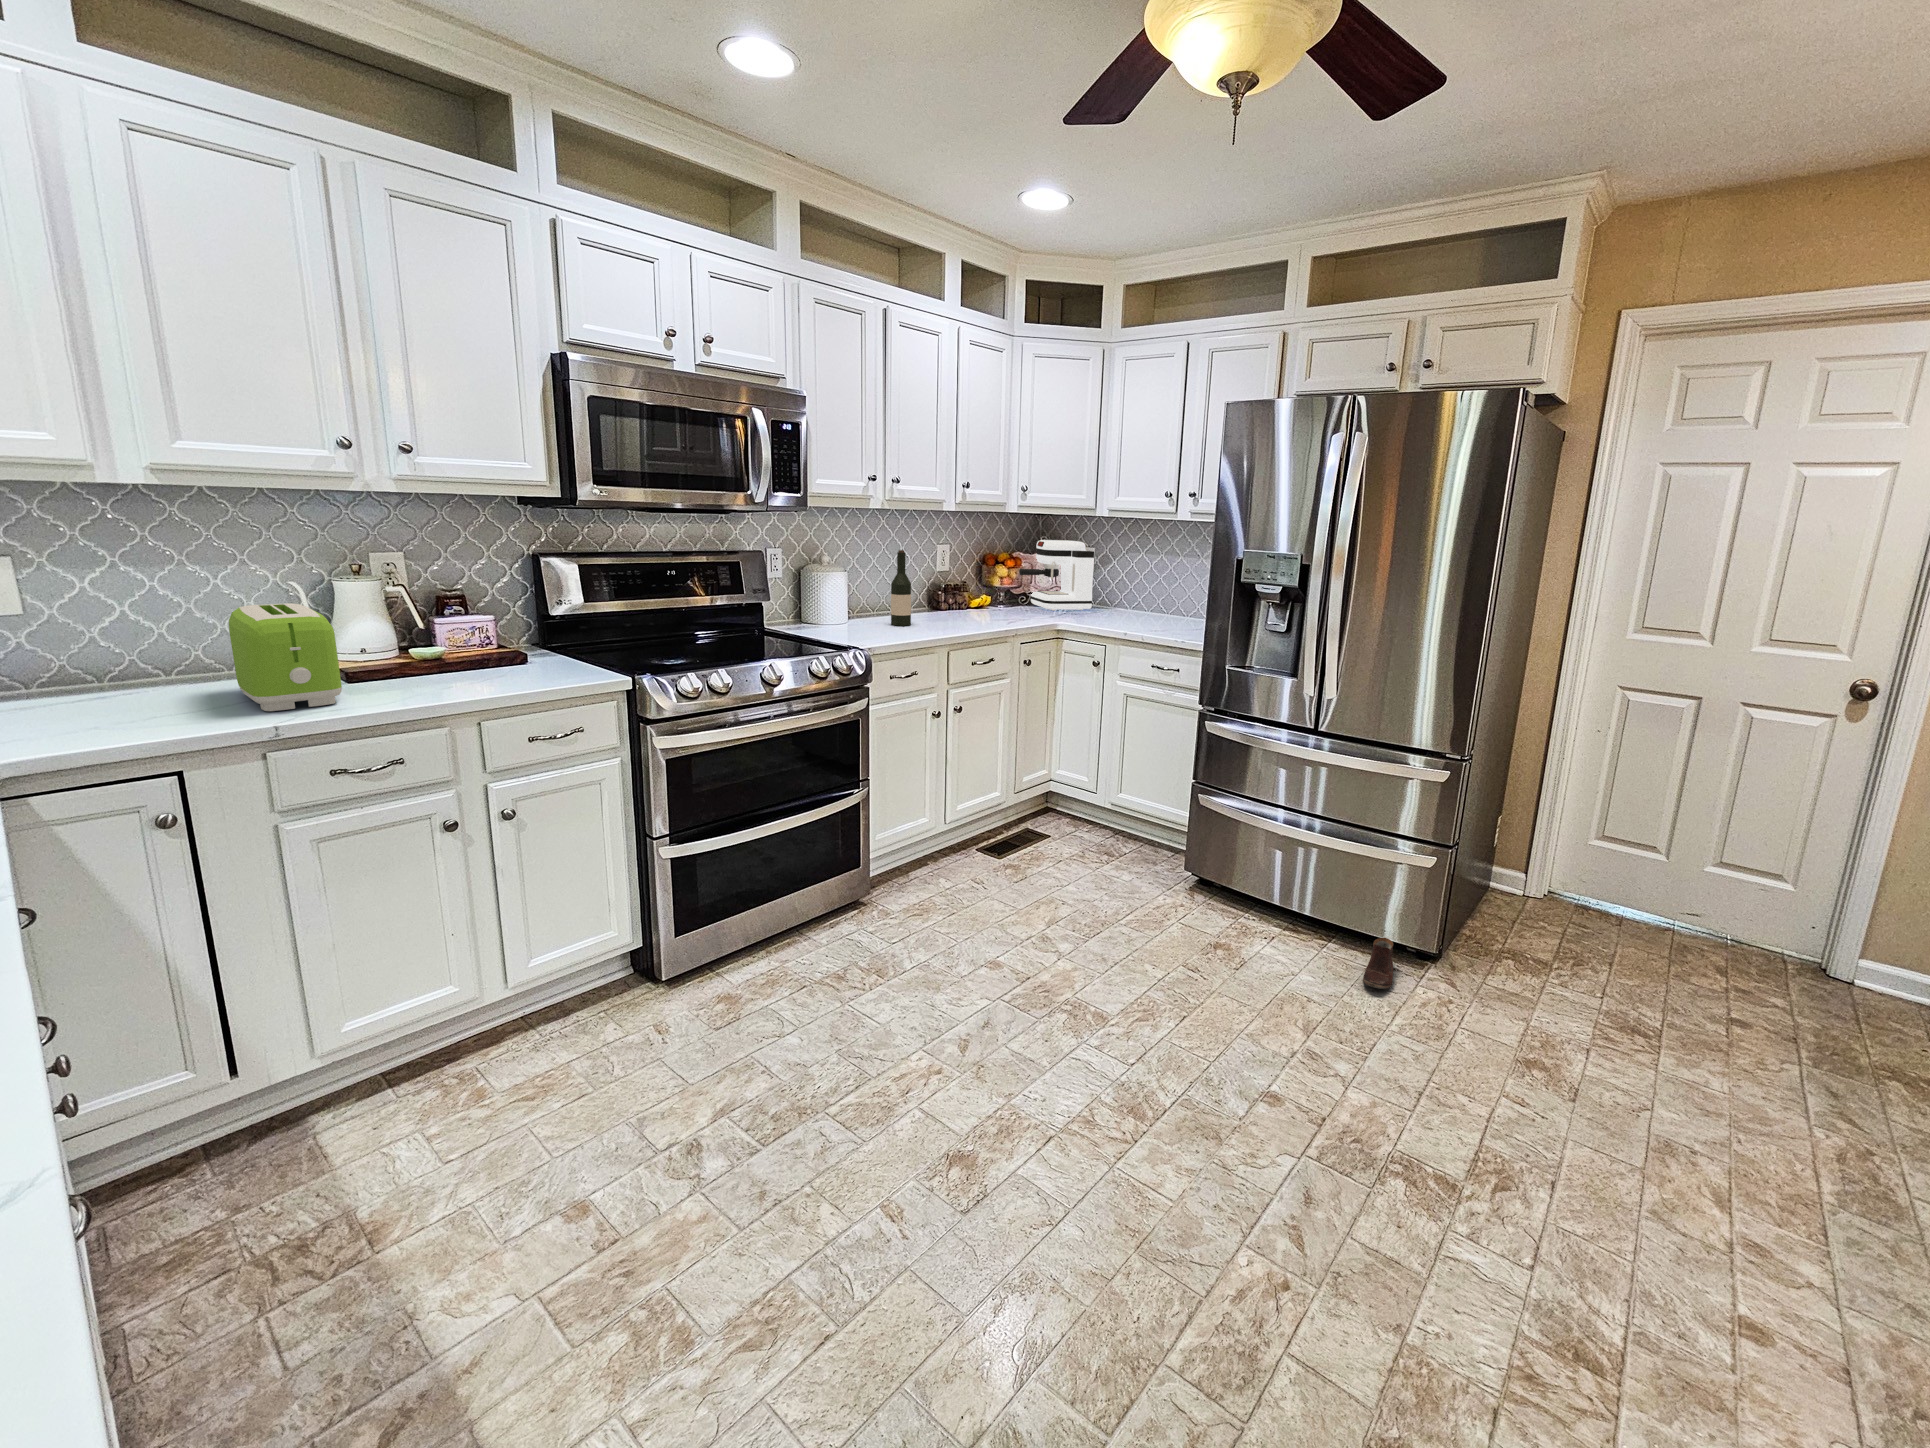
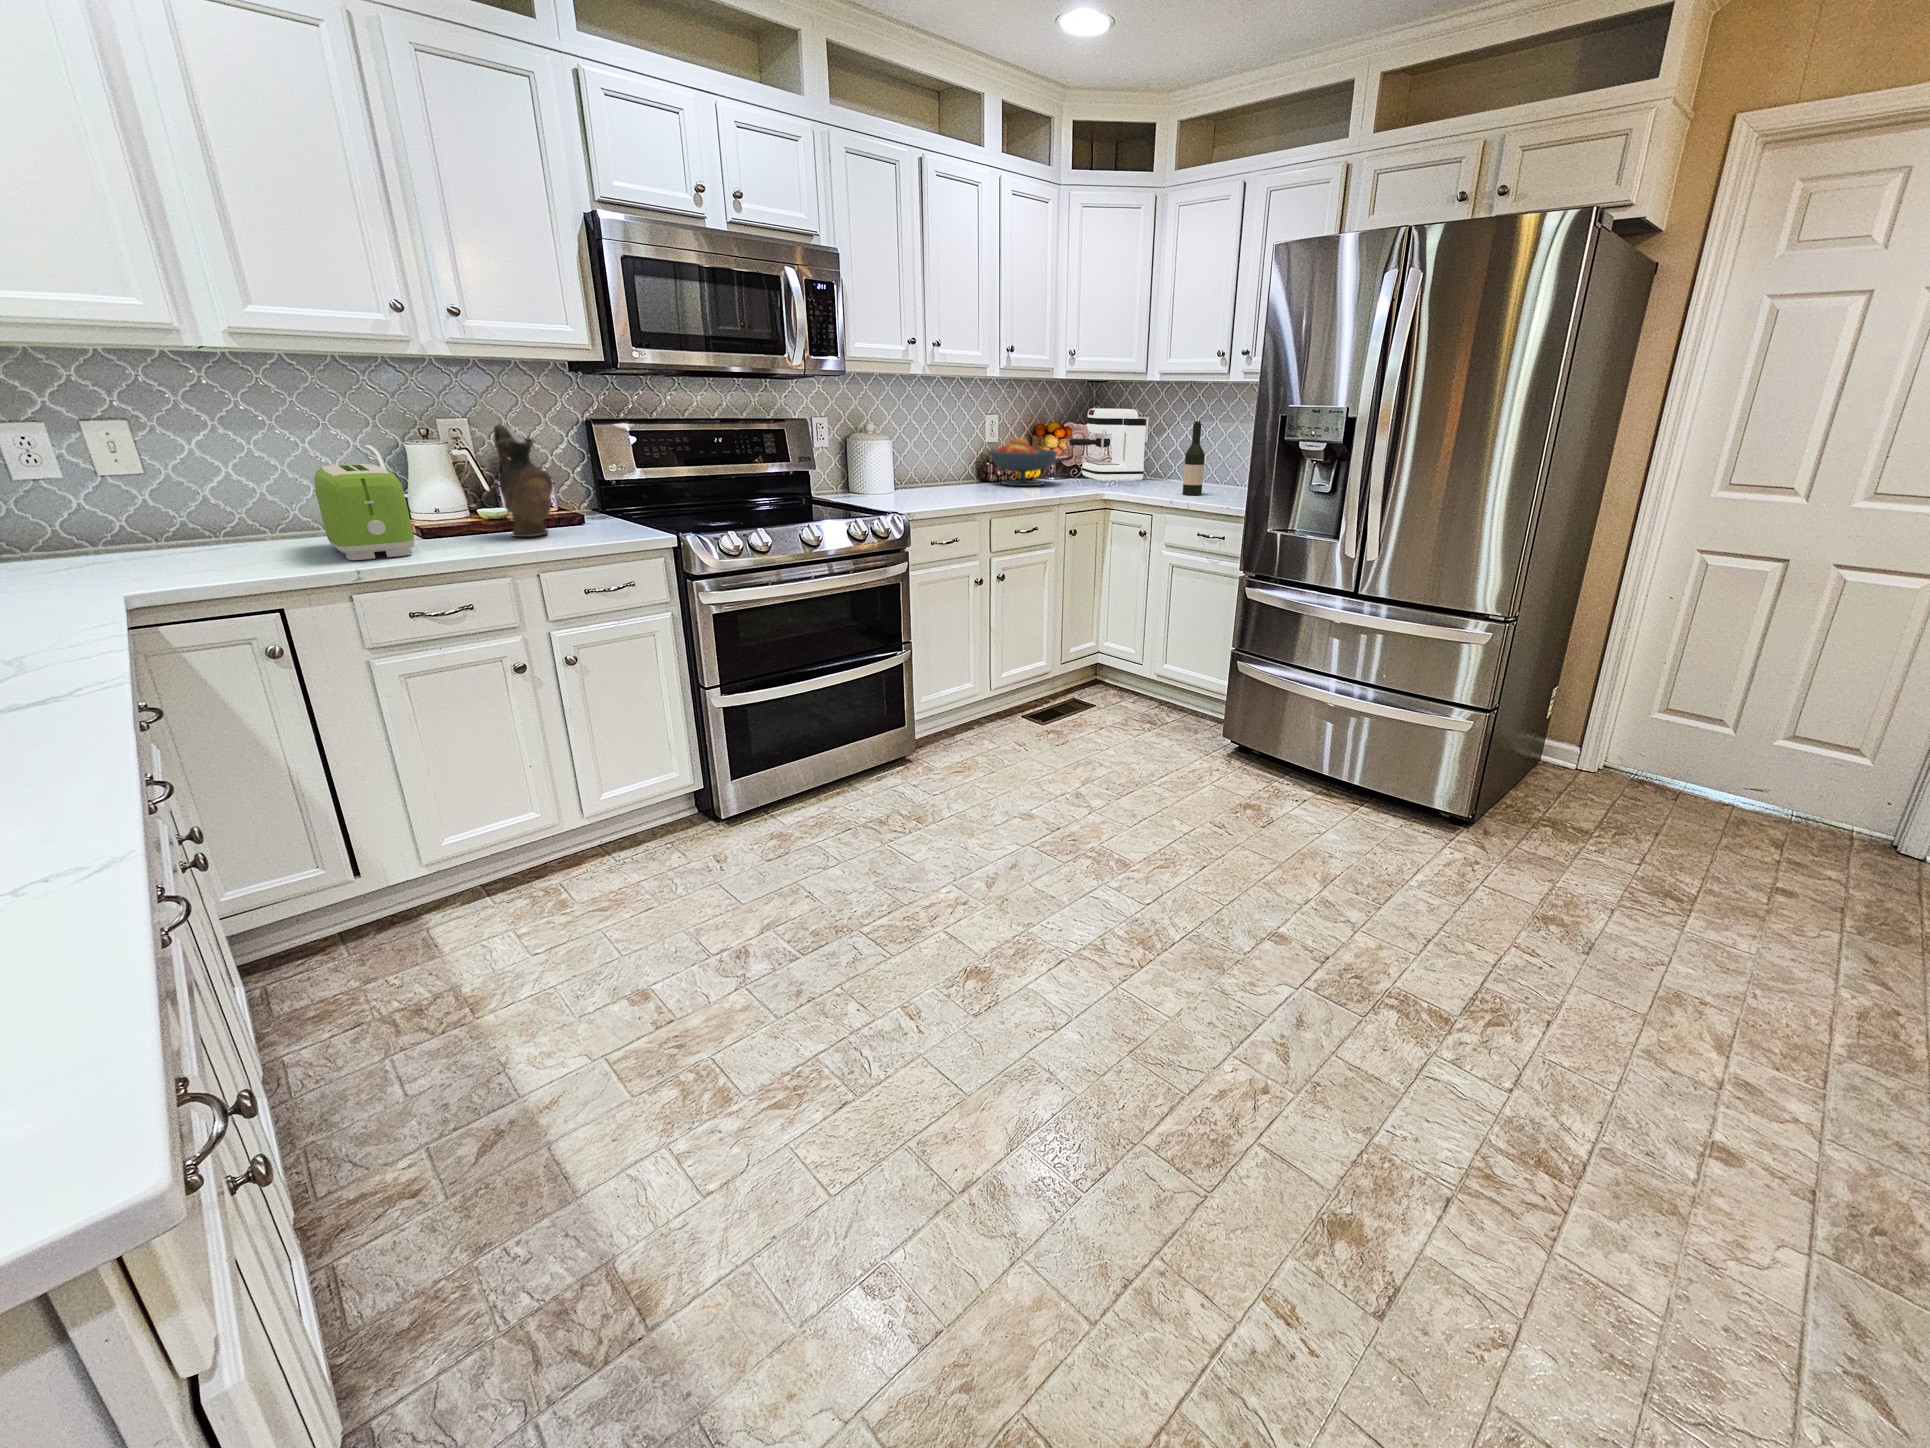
wine bottle: present [891,550,911,626] -> present [1183,421,1205,495]
ceramic pitcher: none [437,561,499,680] -> present [494,425,553,537]
fruit bowl: none [941,568,1010,616] -> present [988,438,1058,486]
shoe: present [1363,938,1393,990] -> none [1388,801,1424,849]

